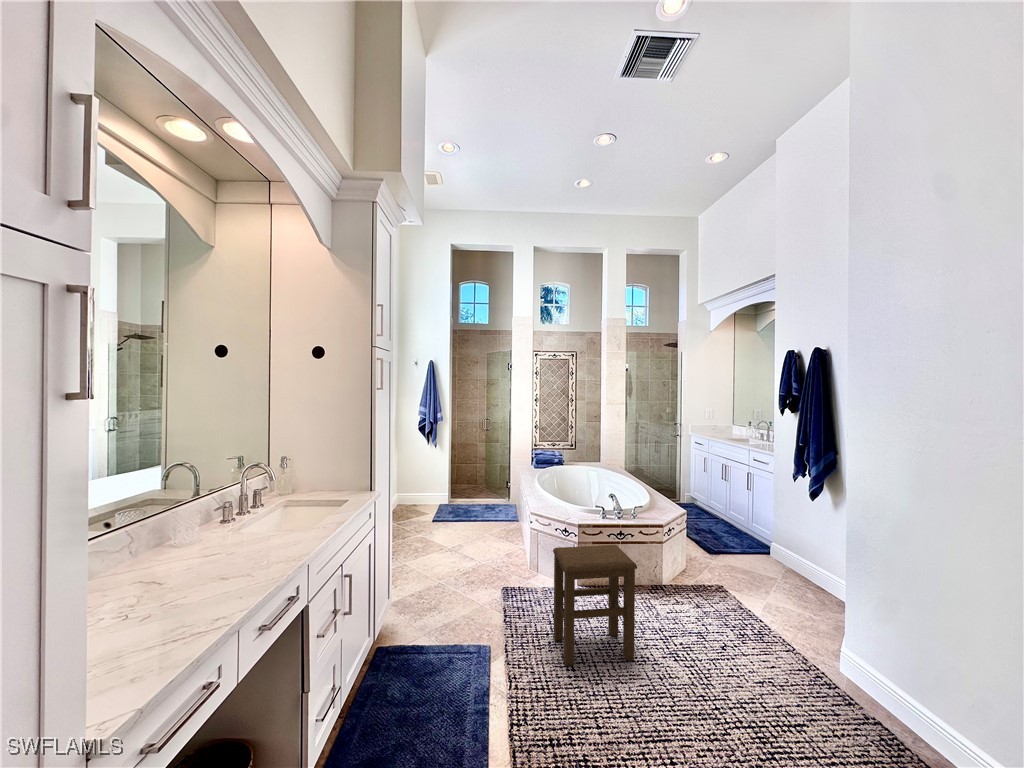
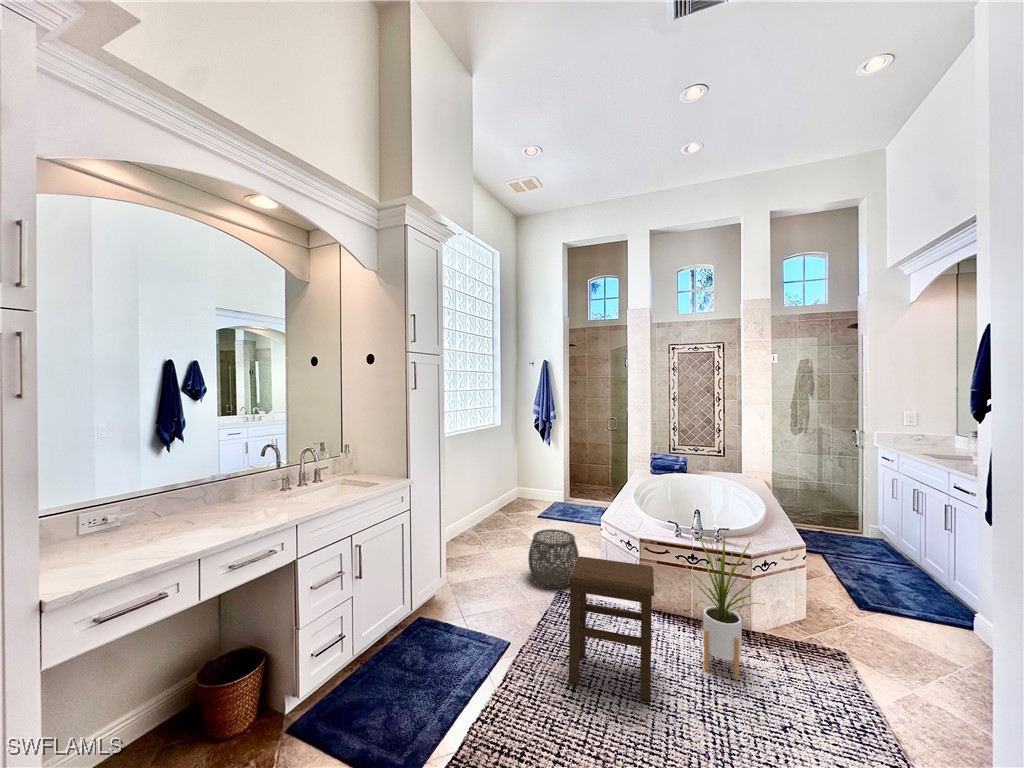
house plant: none [629,503,694,625] -> present [683,534,765,681]
woven basket: none [464,529,515,588] -> present [528,529,579,589]

